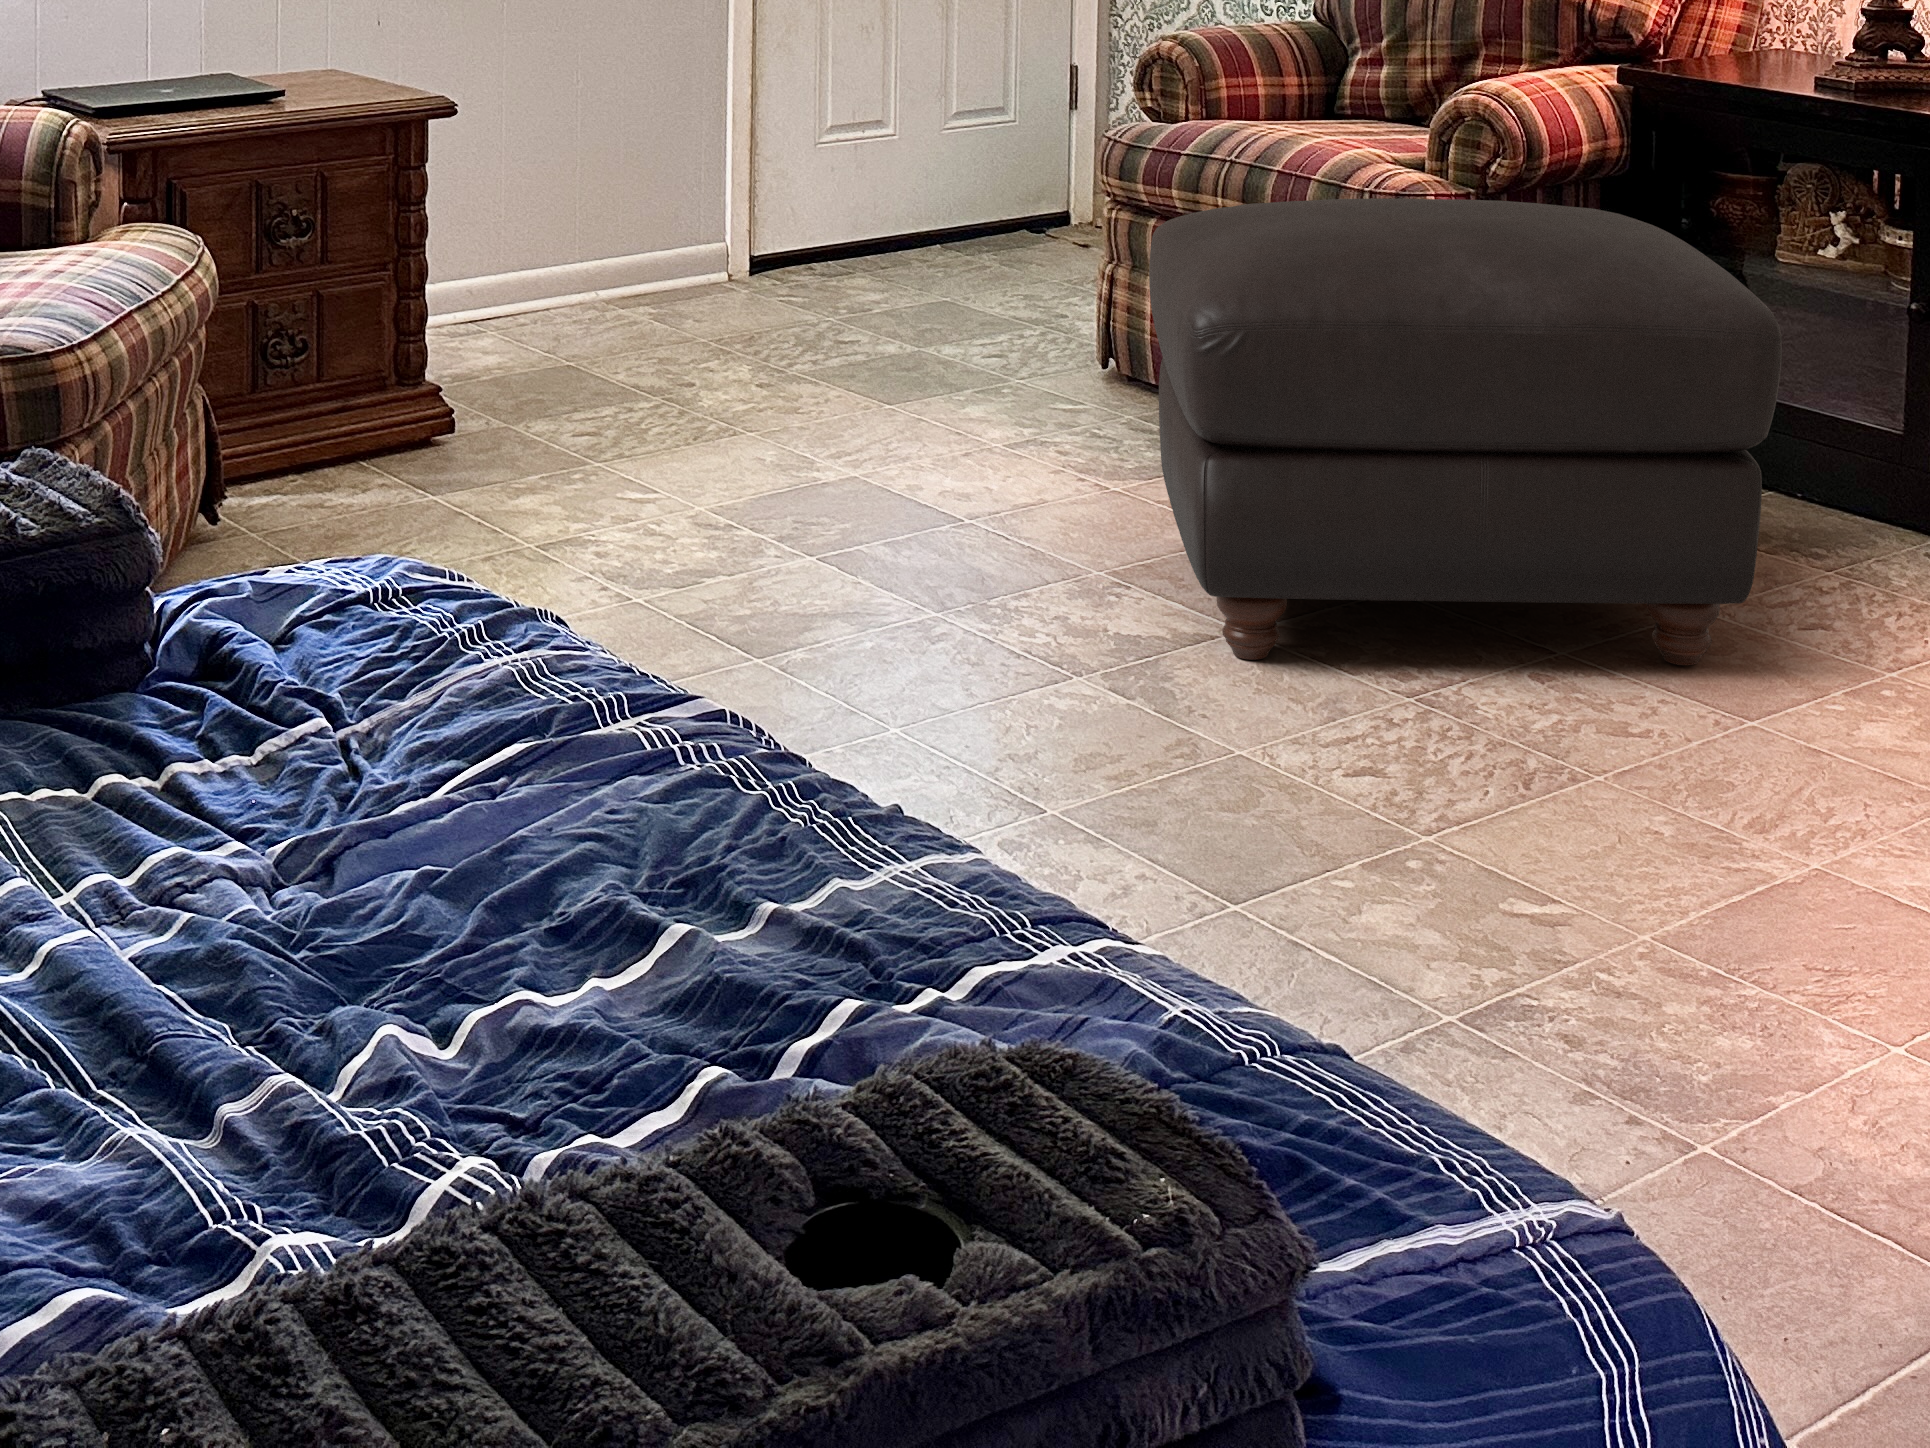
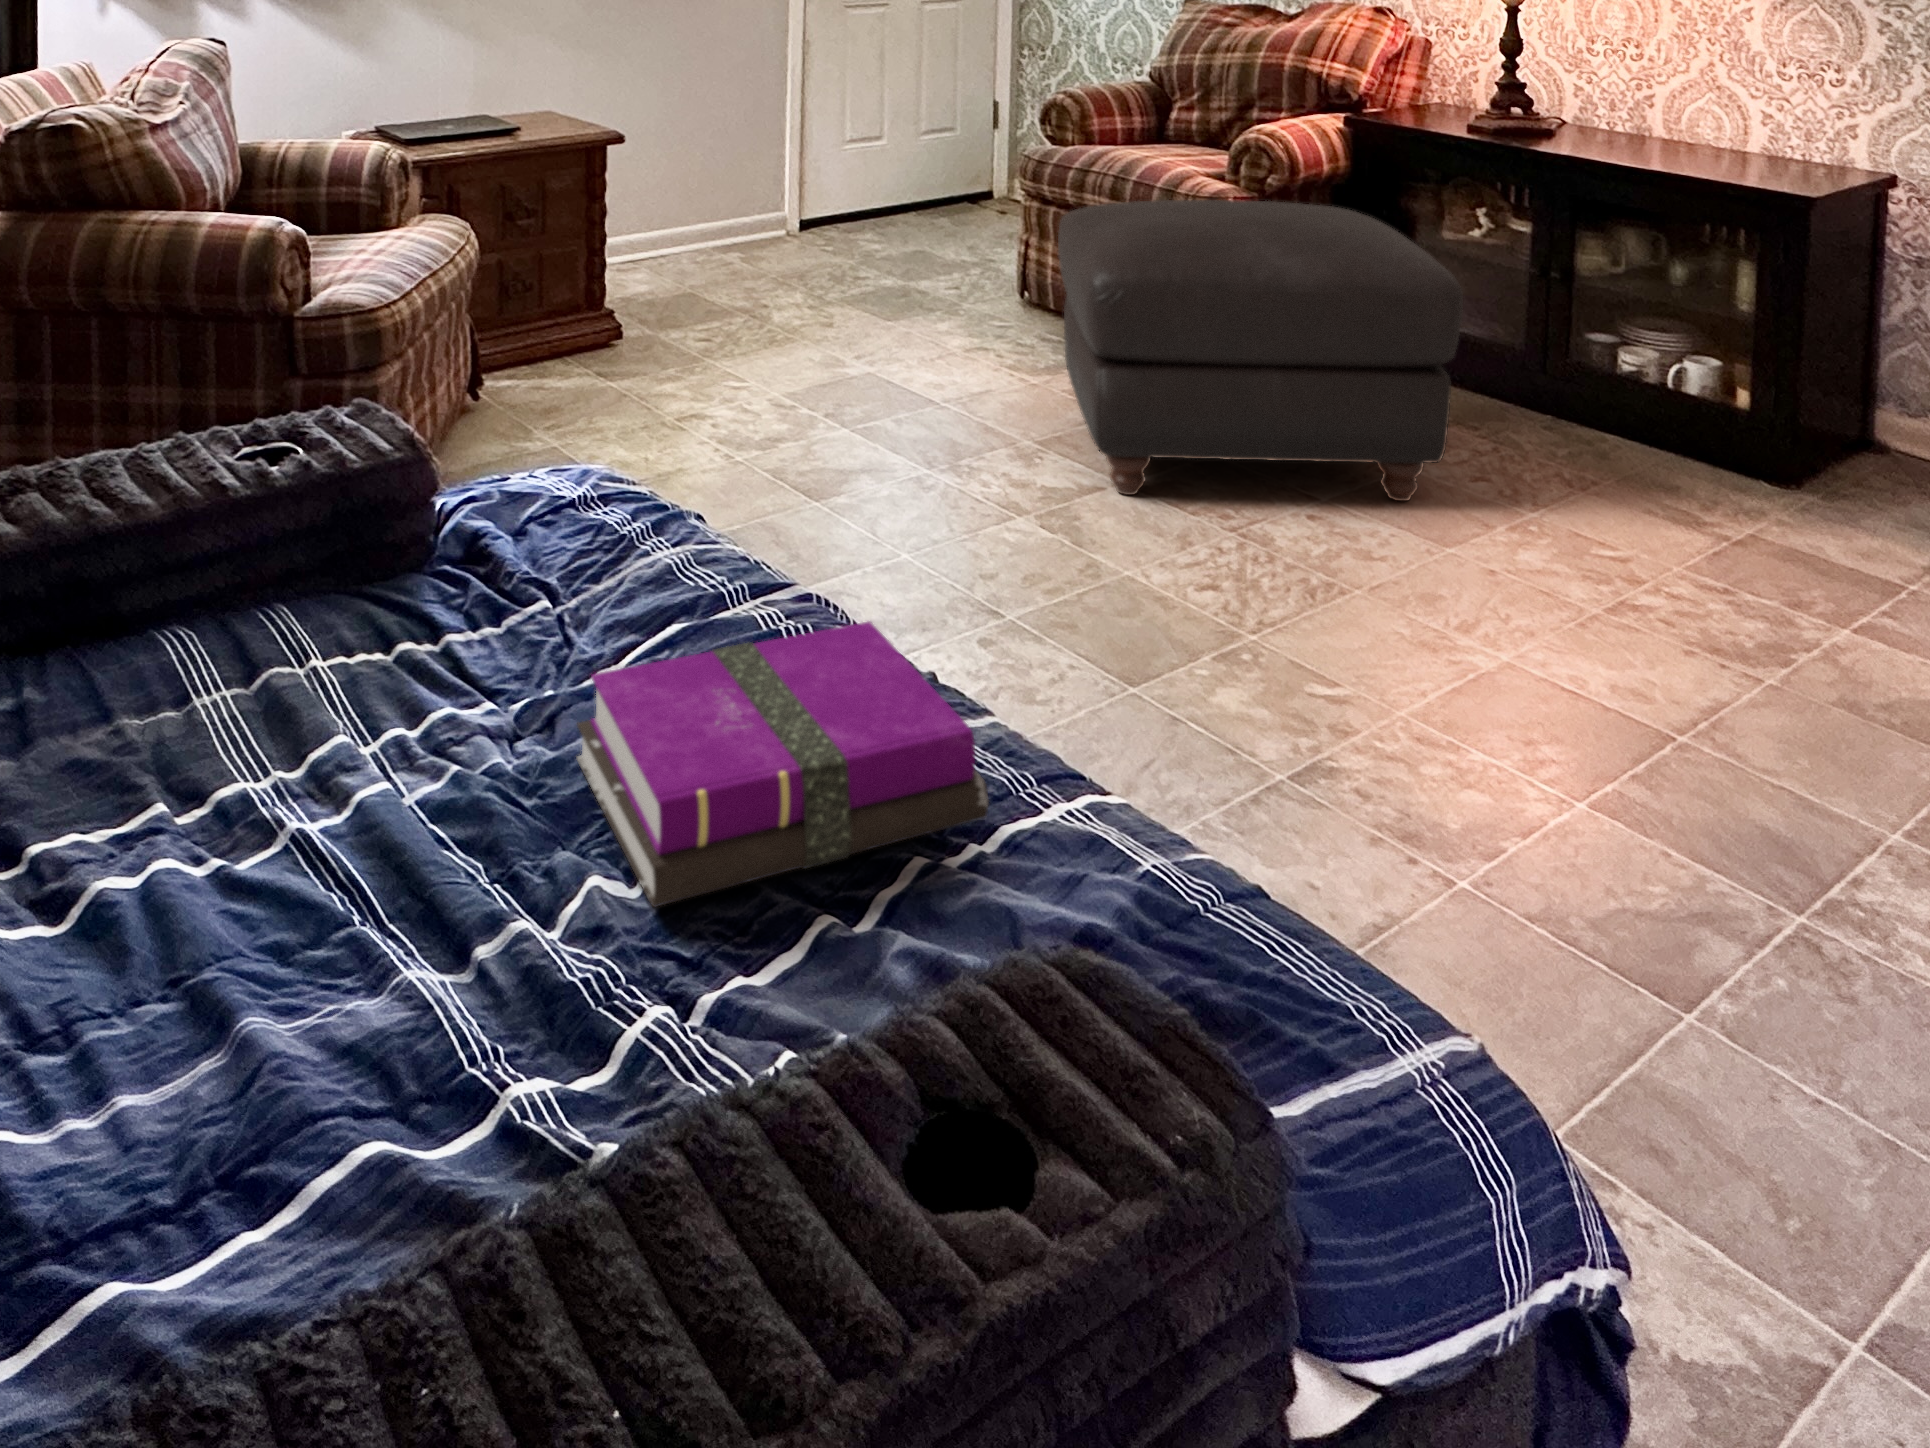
notebook: none [359,716,940,1054] -> present [577,621,989,907]

